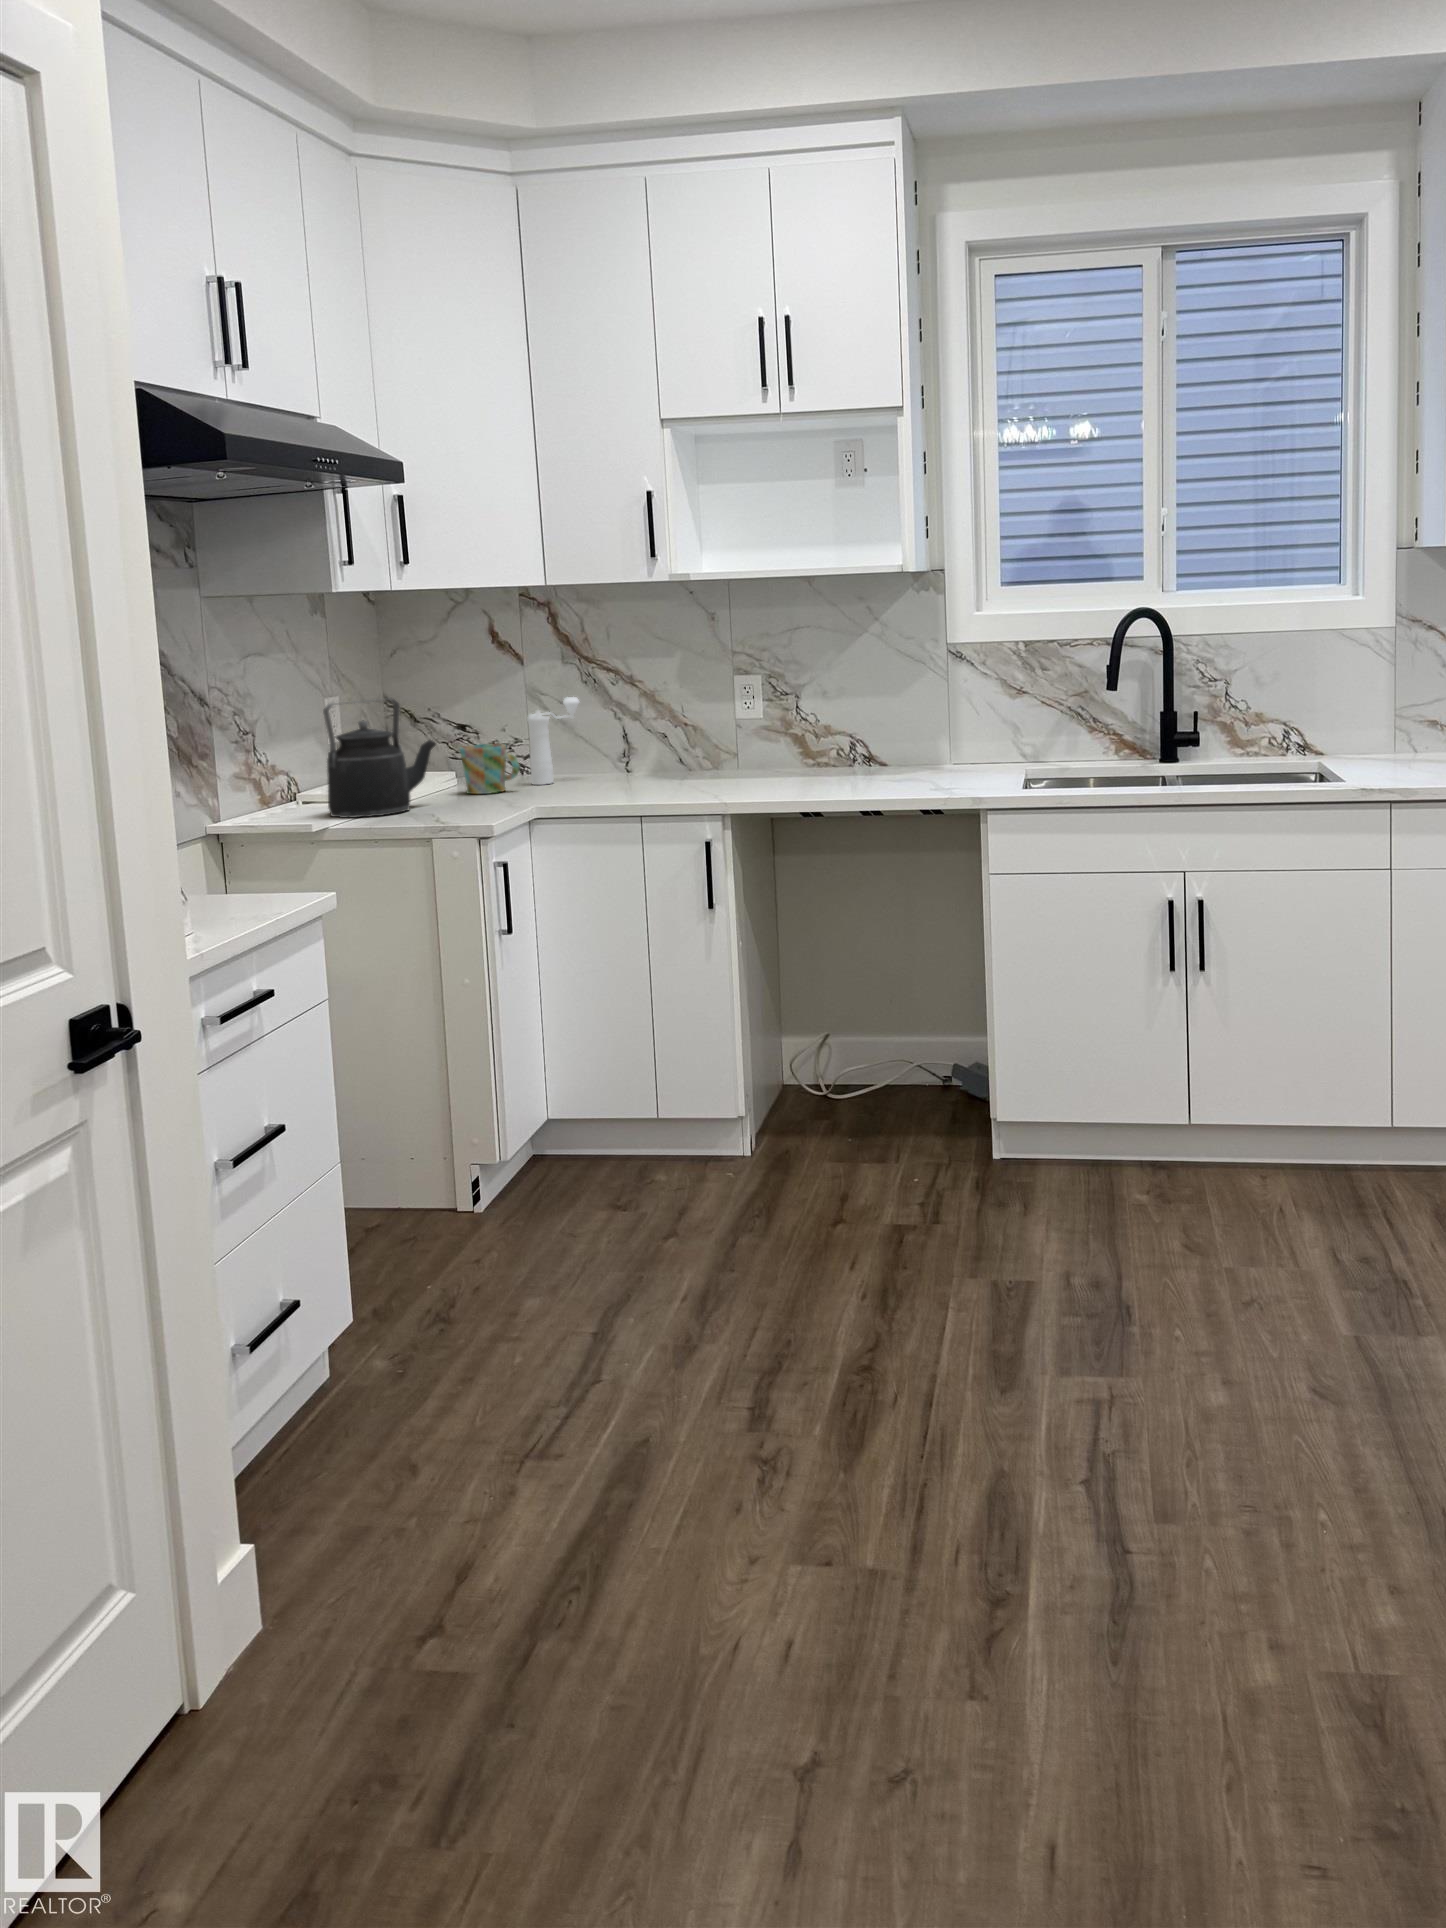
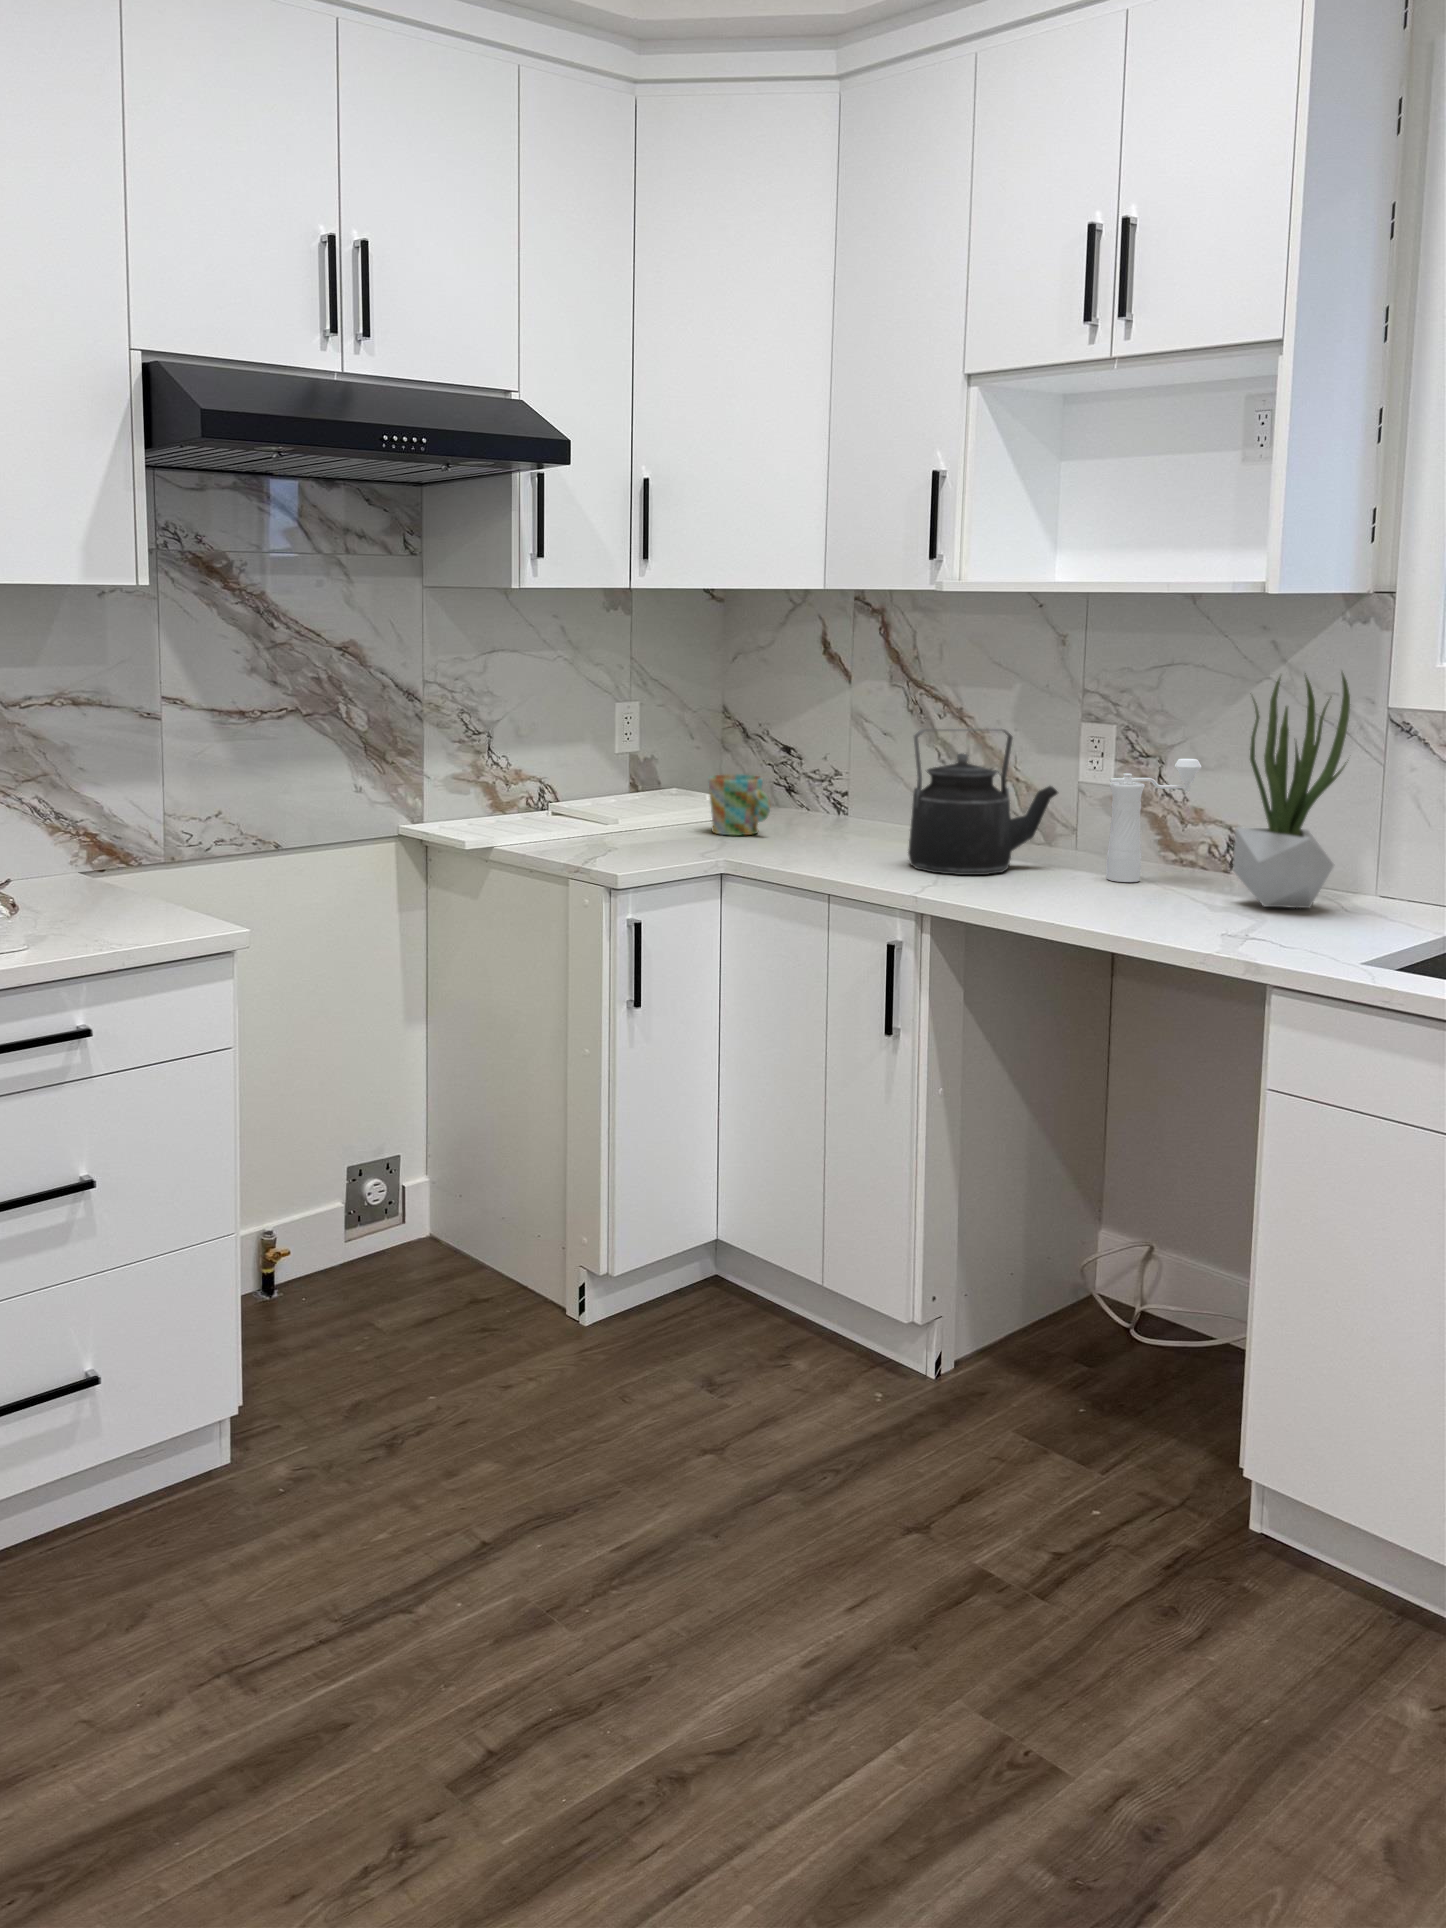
potted plant: none [889,620,952,776] -> present [1233,672,1350,908]
pepper mill: present [527,697,579,785] -> present [1106,758,1201,882]
kettle: present [323,699,436,818] -> present [908,729,1058,875]

